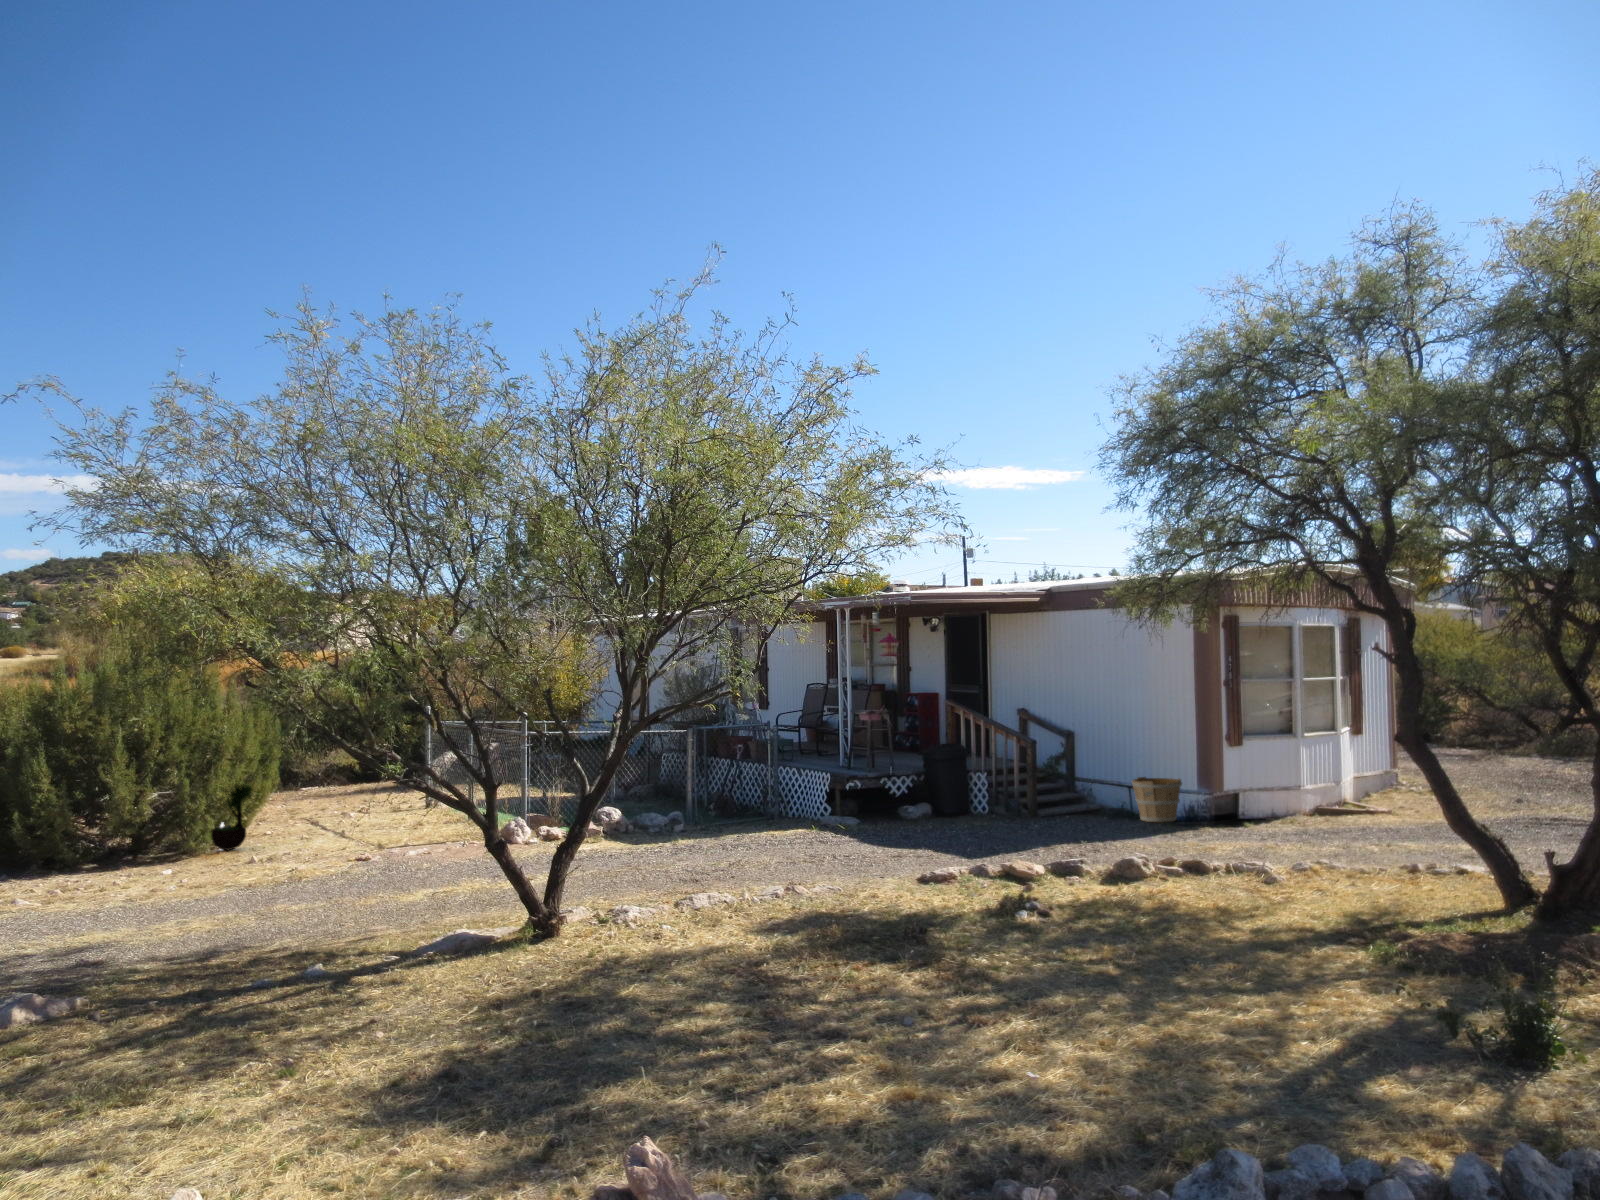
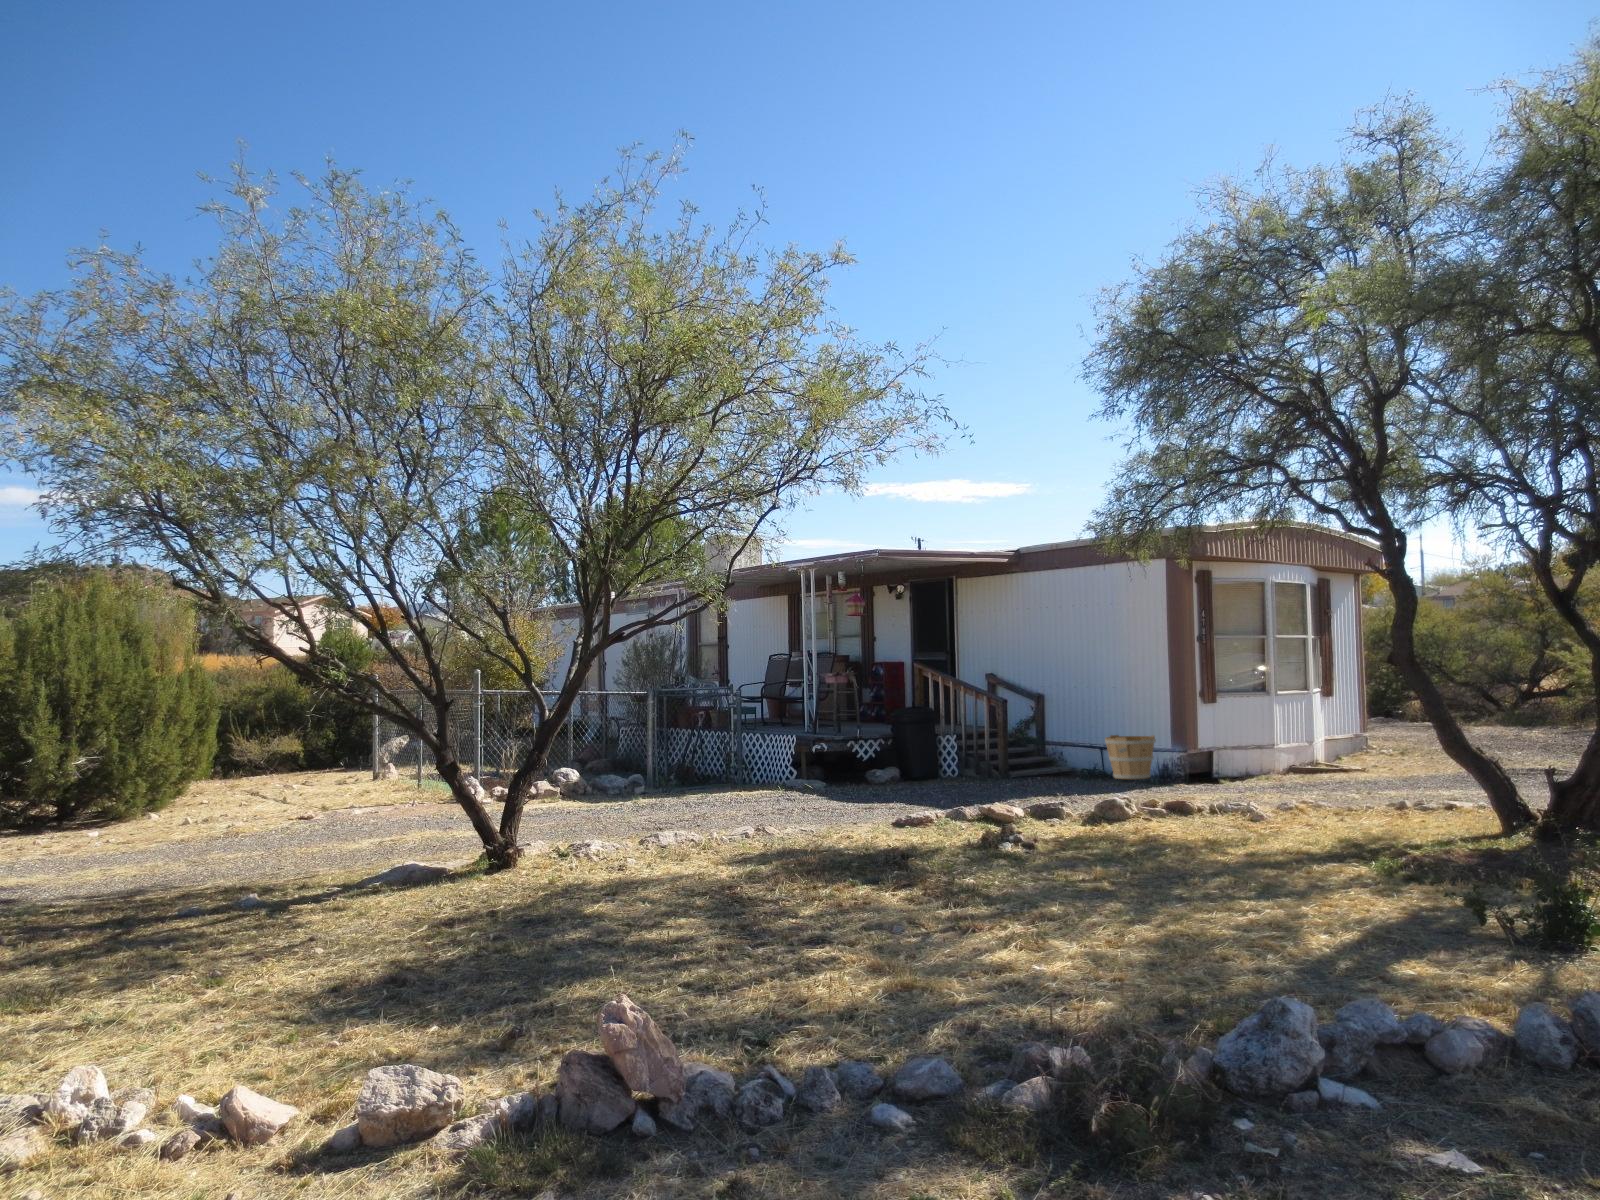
potted tree: present [211,783,254,850] -> none [144,737,195,815]

